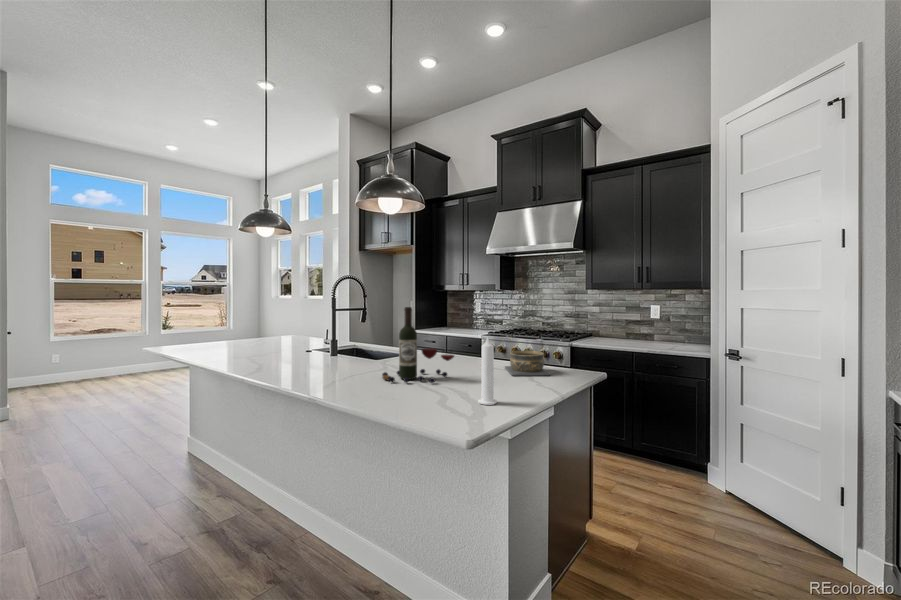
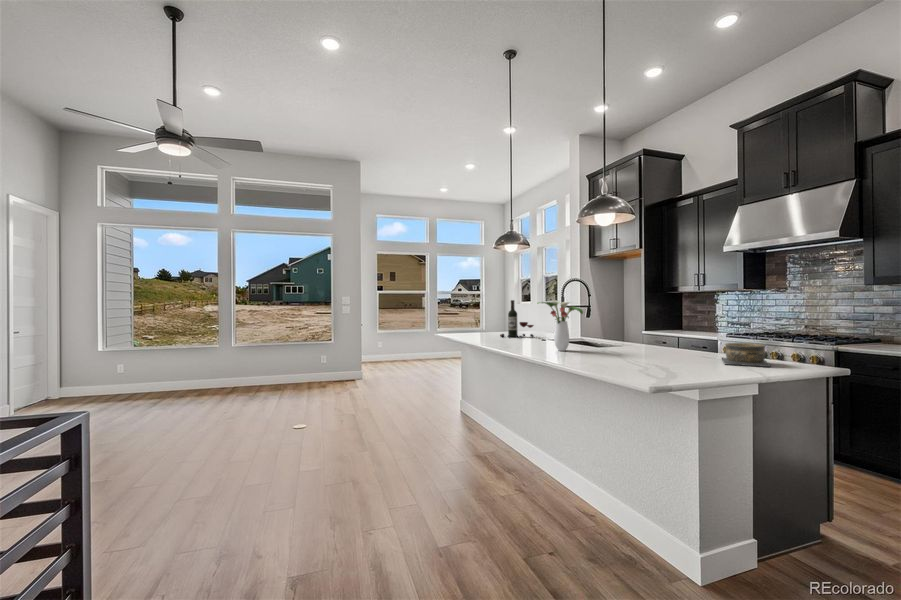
flower arrangement: none [304,304,364,370] -> present [537,300,583,351]
wine bottle: present [382,307,454,383] -> present [500,300,534,338]
candle: present [478,337,497,405] -> none [674,321,692,378]

